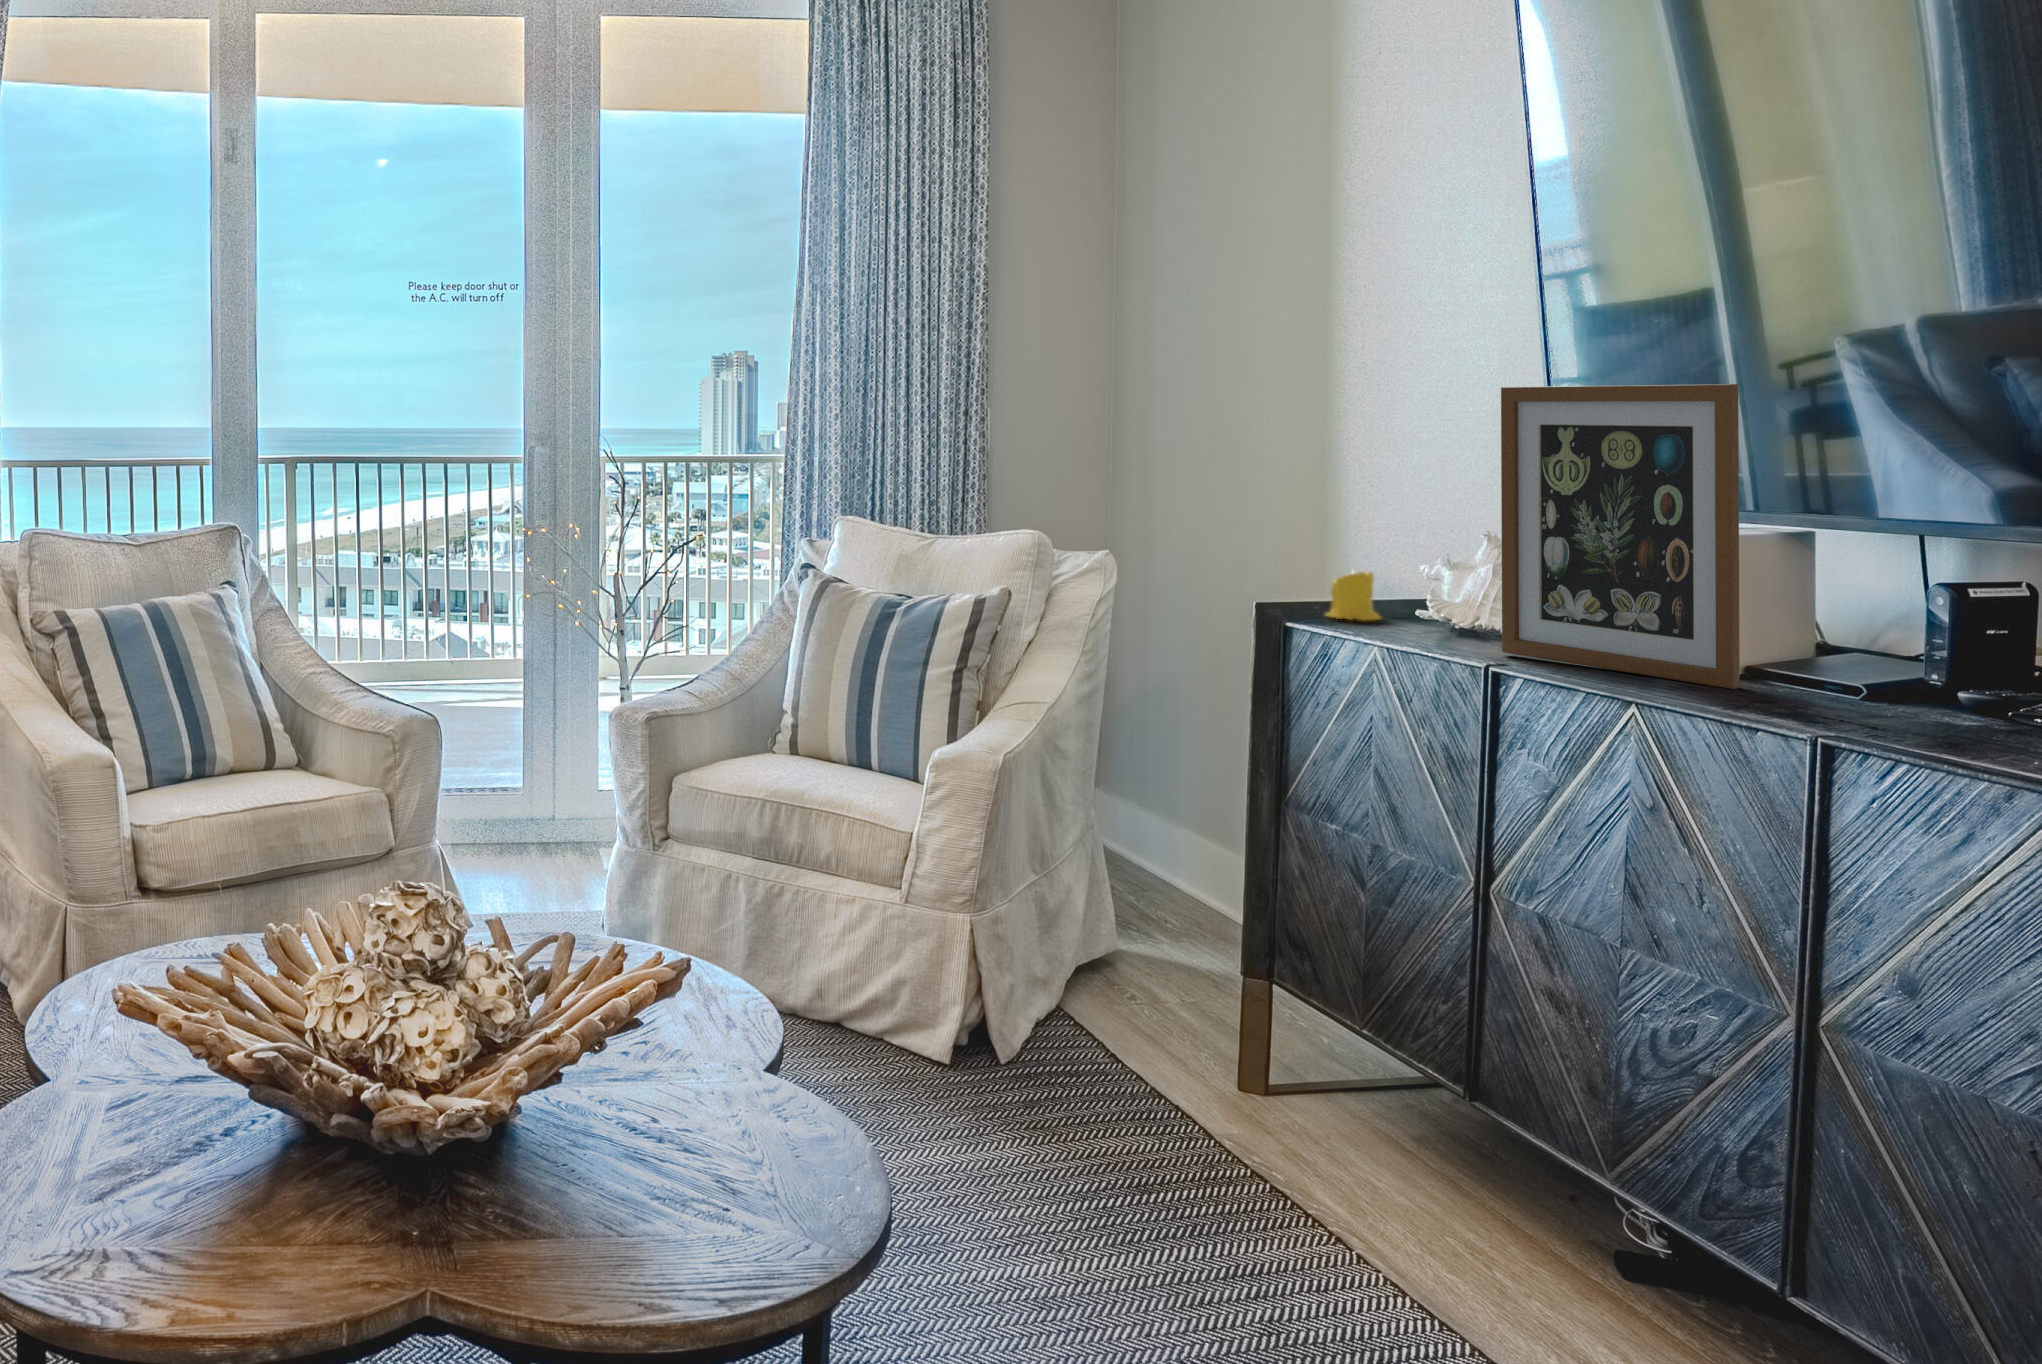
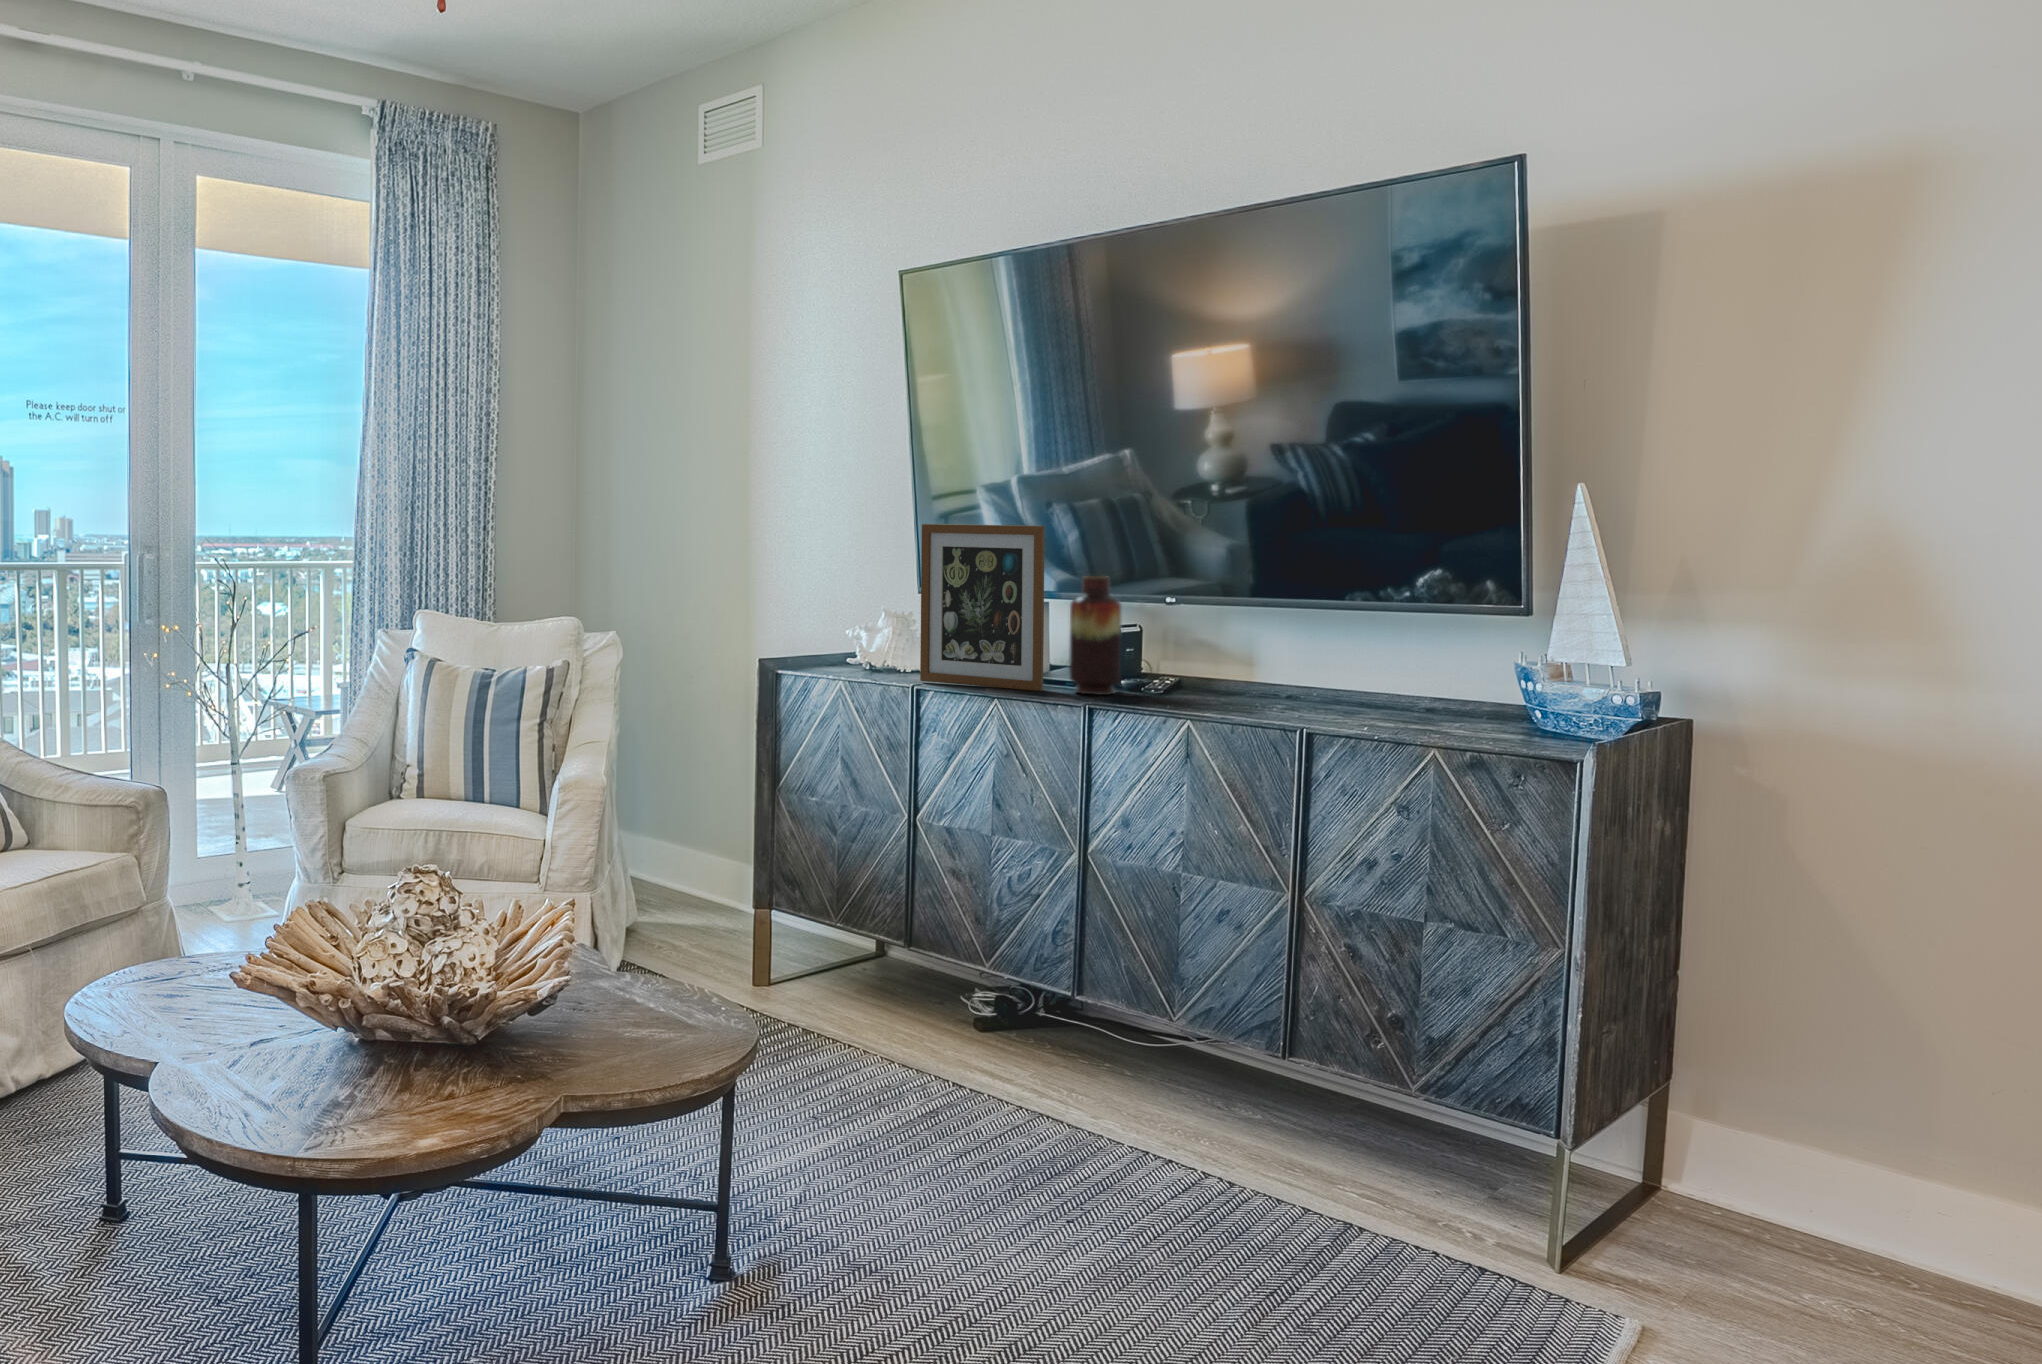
vase: none [1793,477,1915,708] -> present [1069,576,1121,695]
candle: present [1327,571,1381,621] -> none [801,636,835,669]

